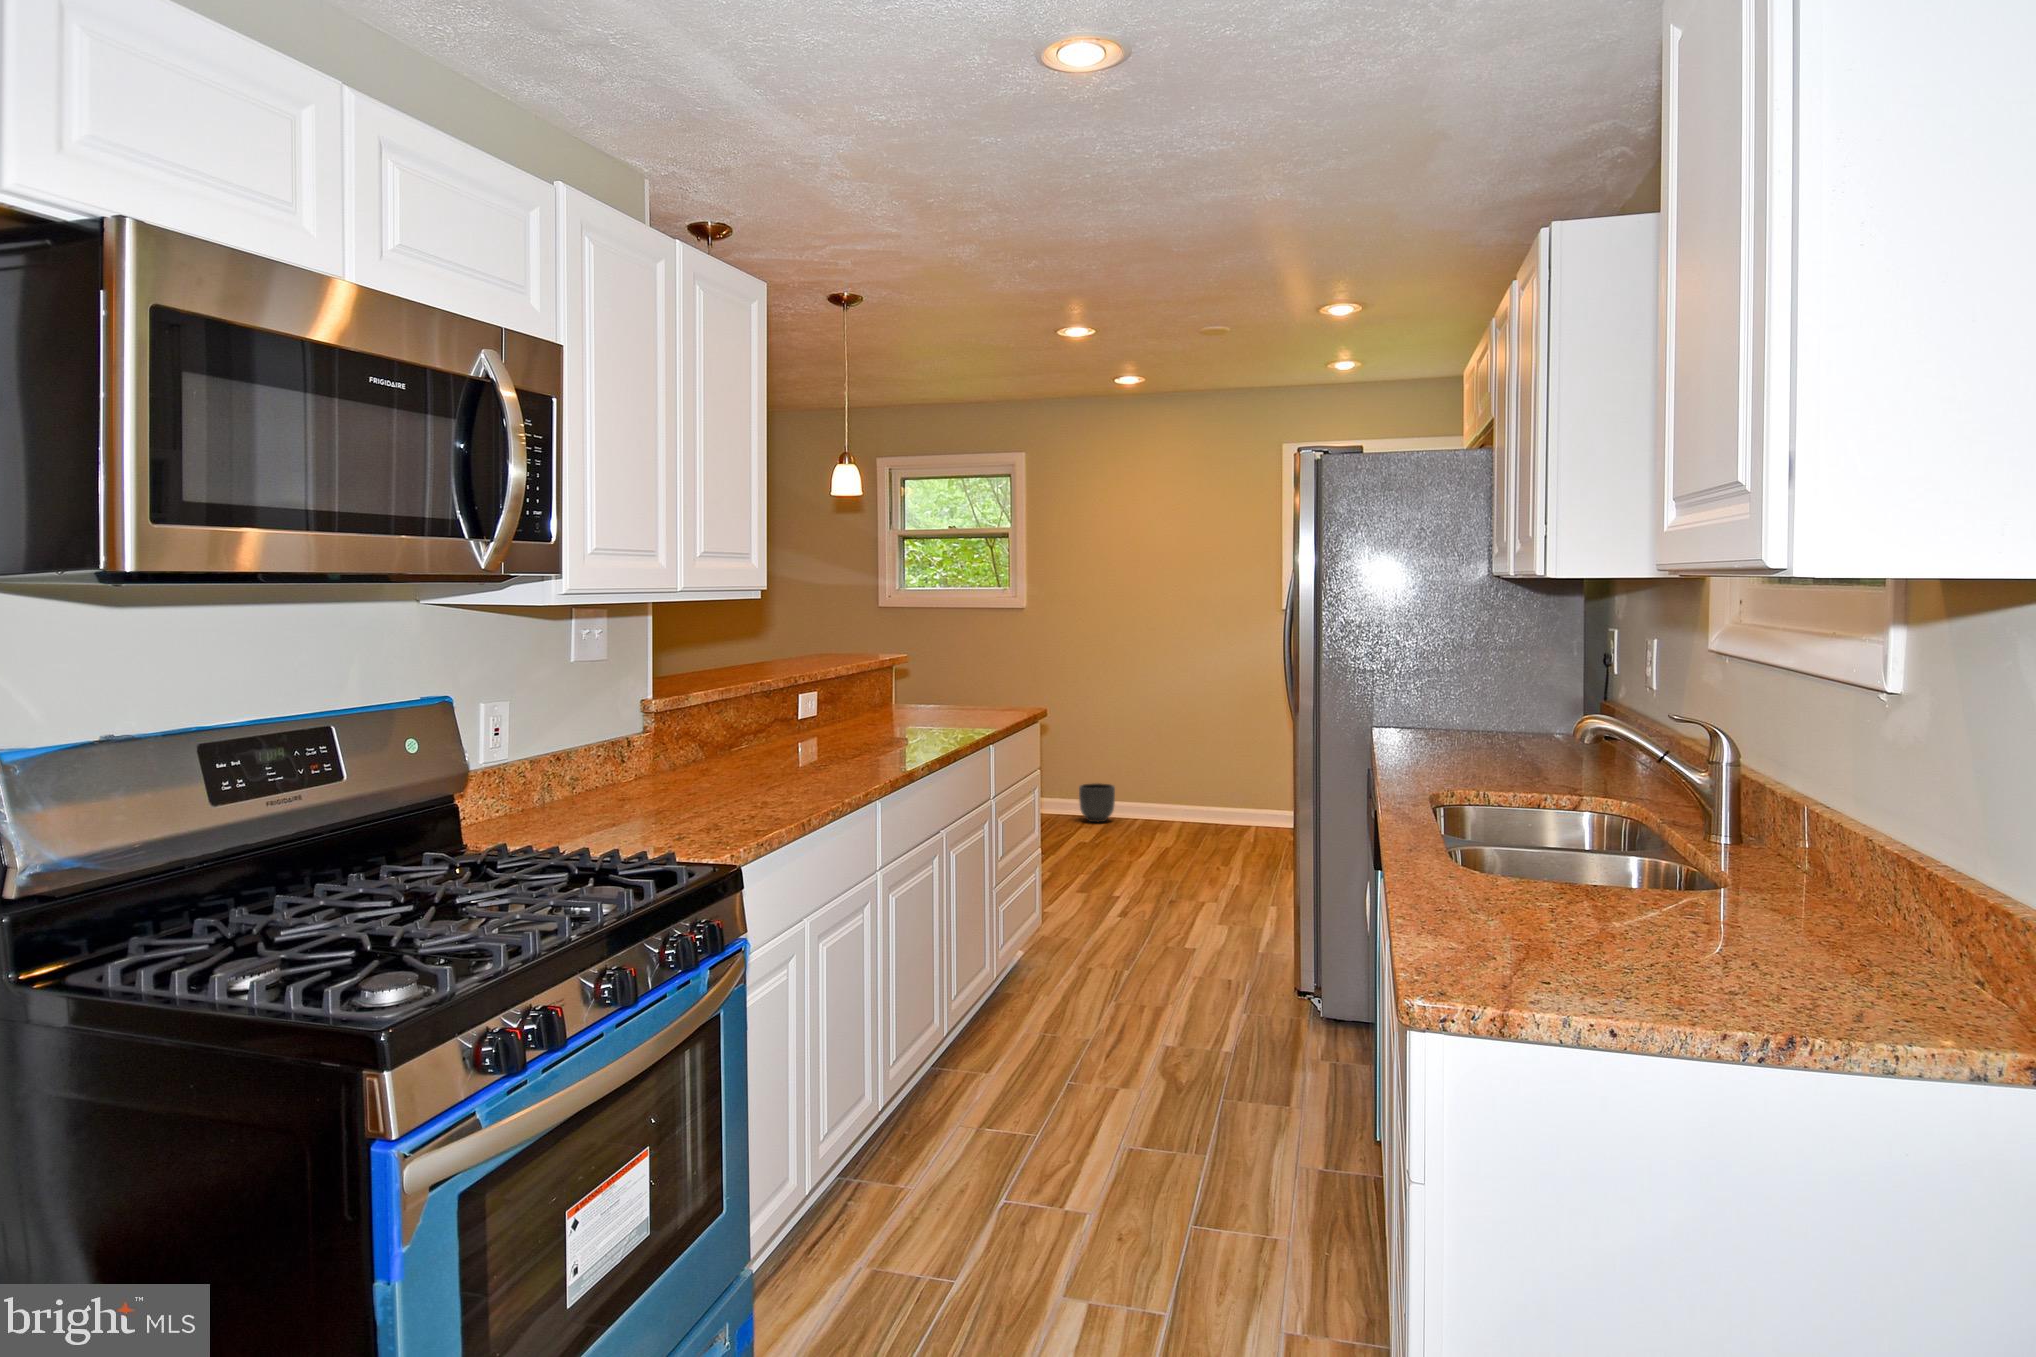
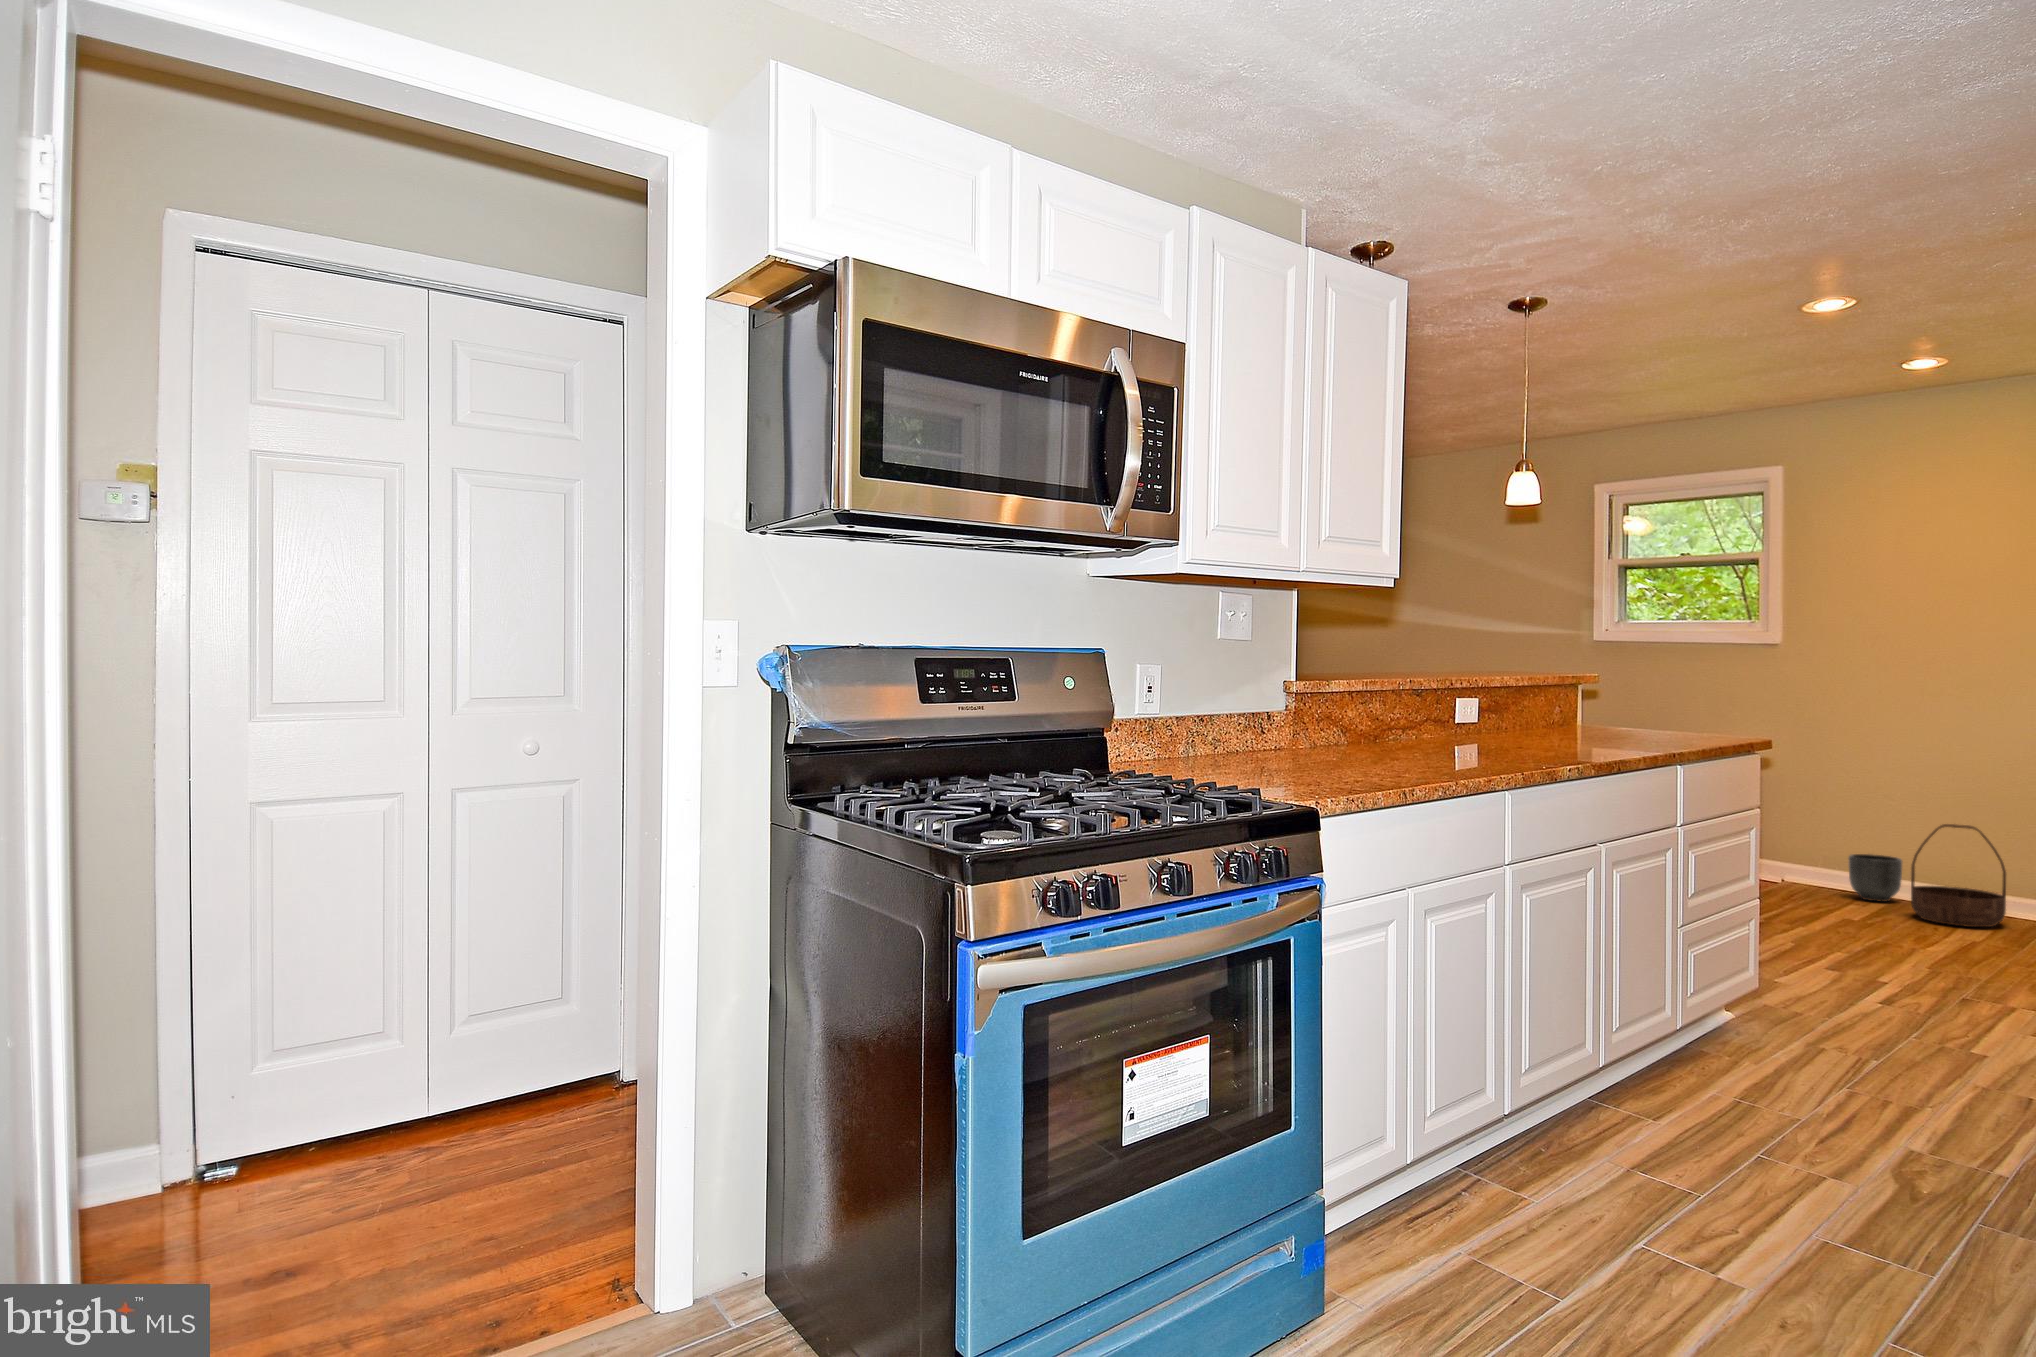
basket: none [1123,756,1183,838] -> present [1911,824,2006,927]

